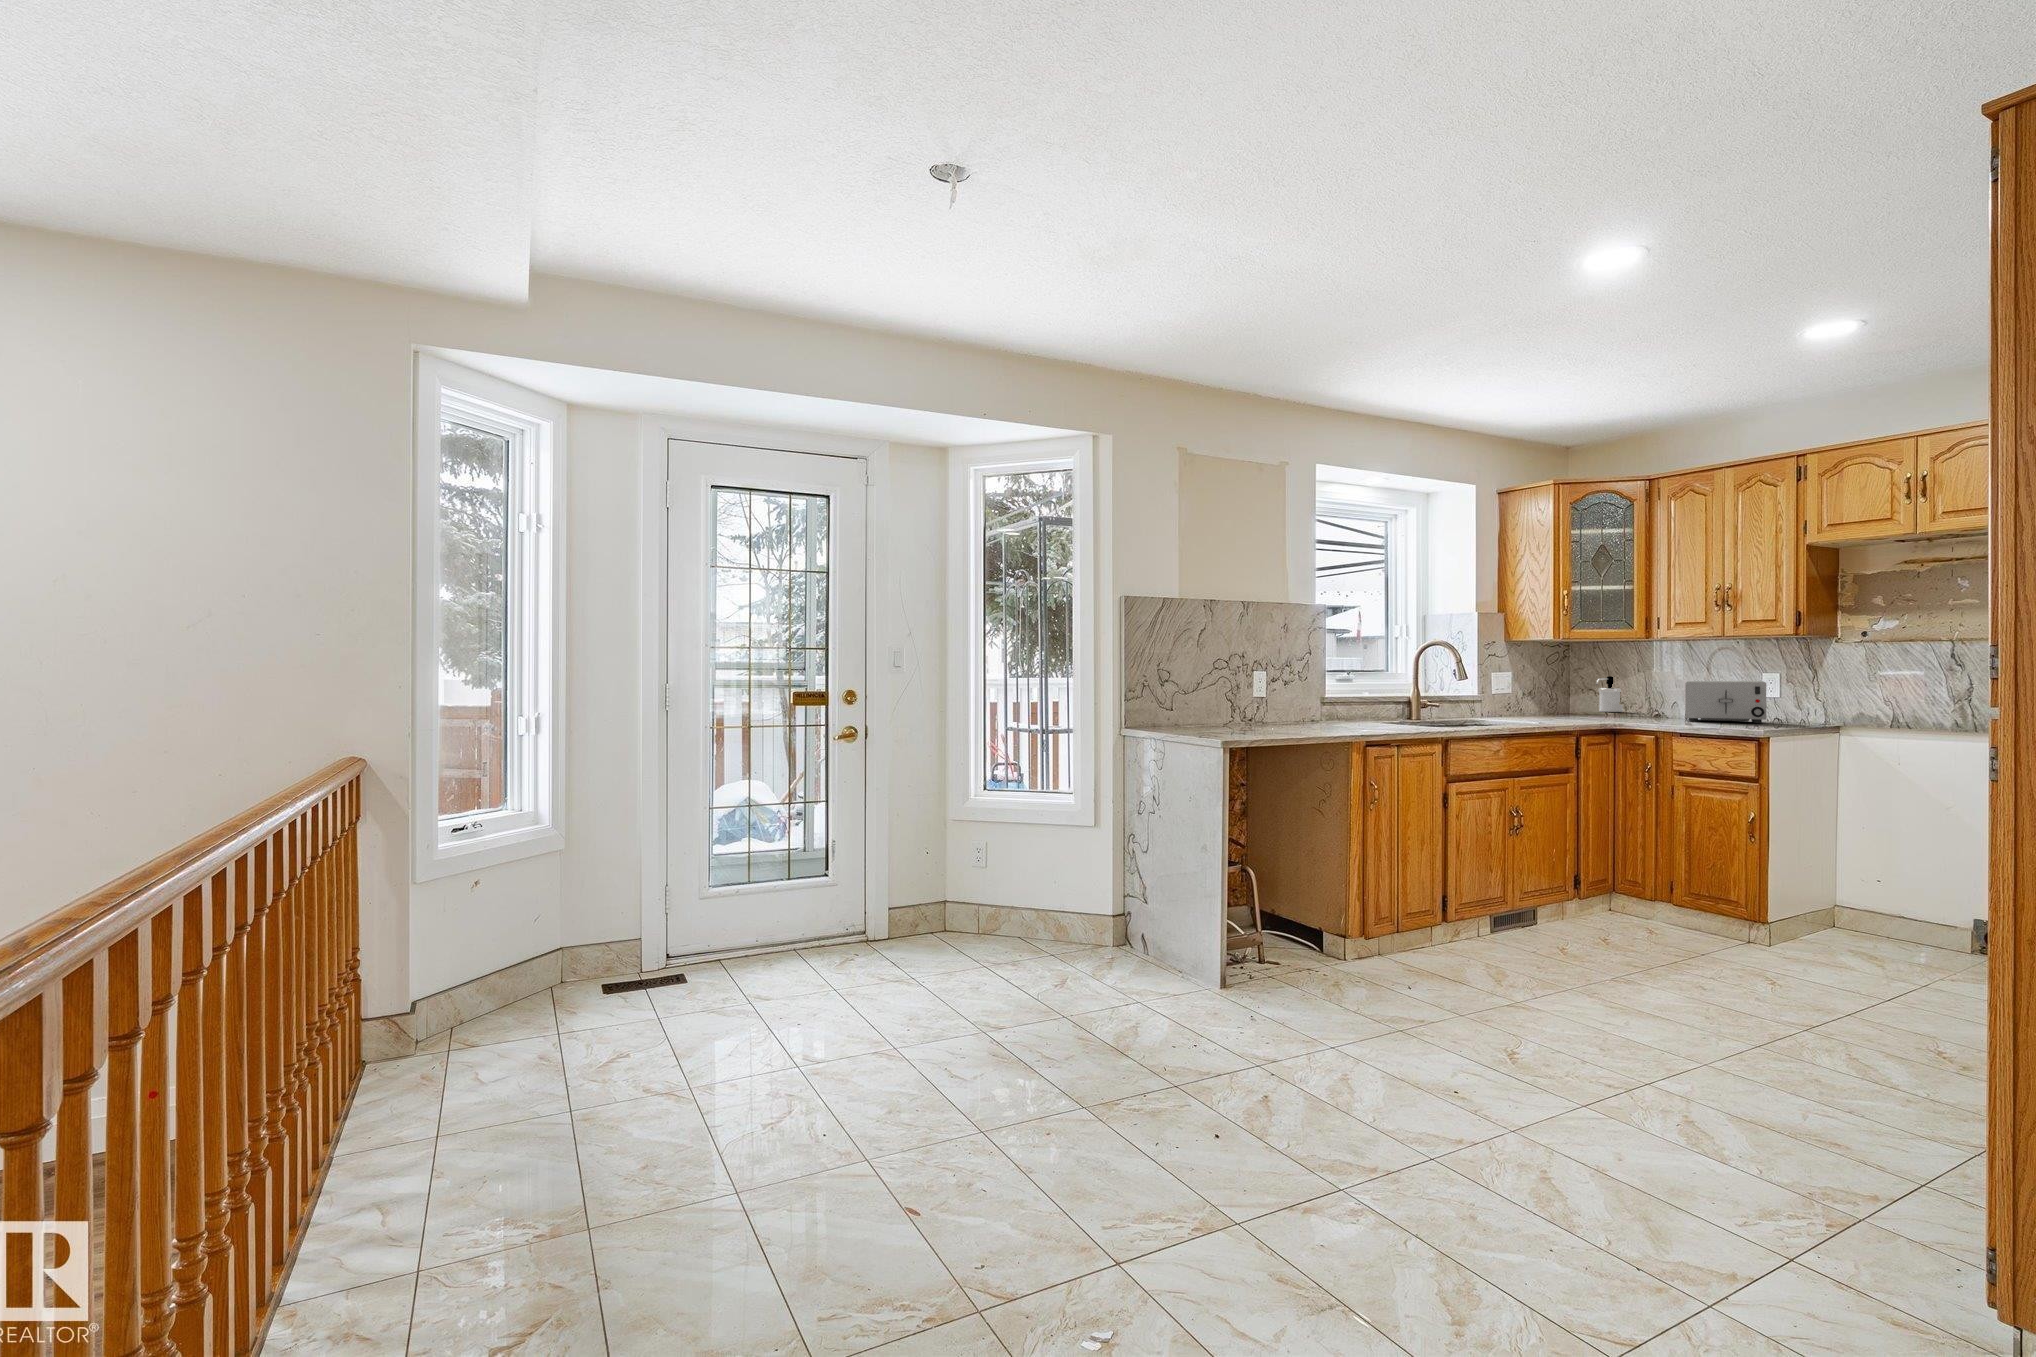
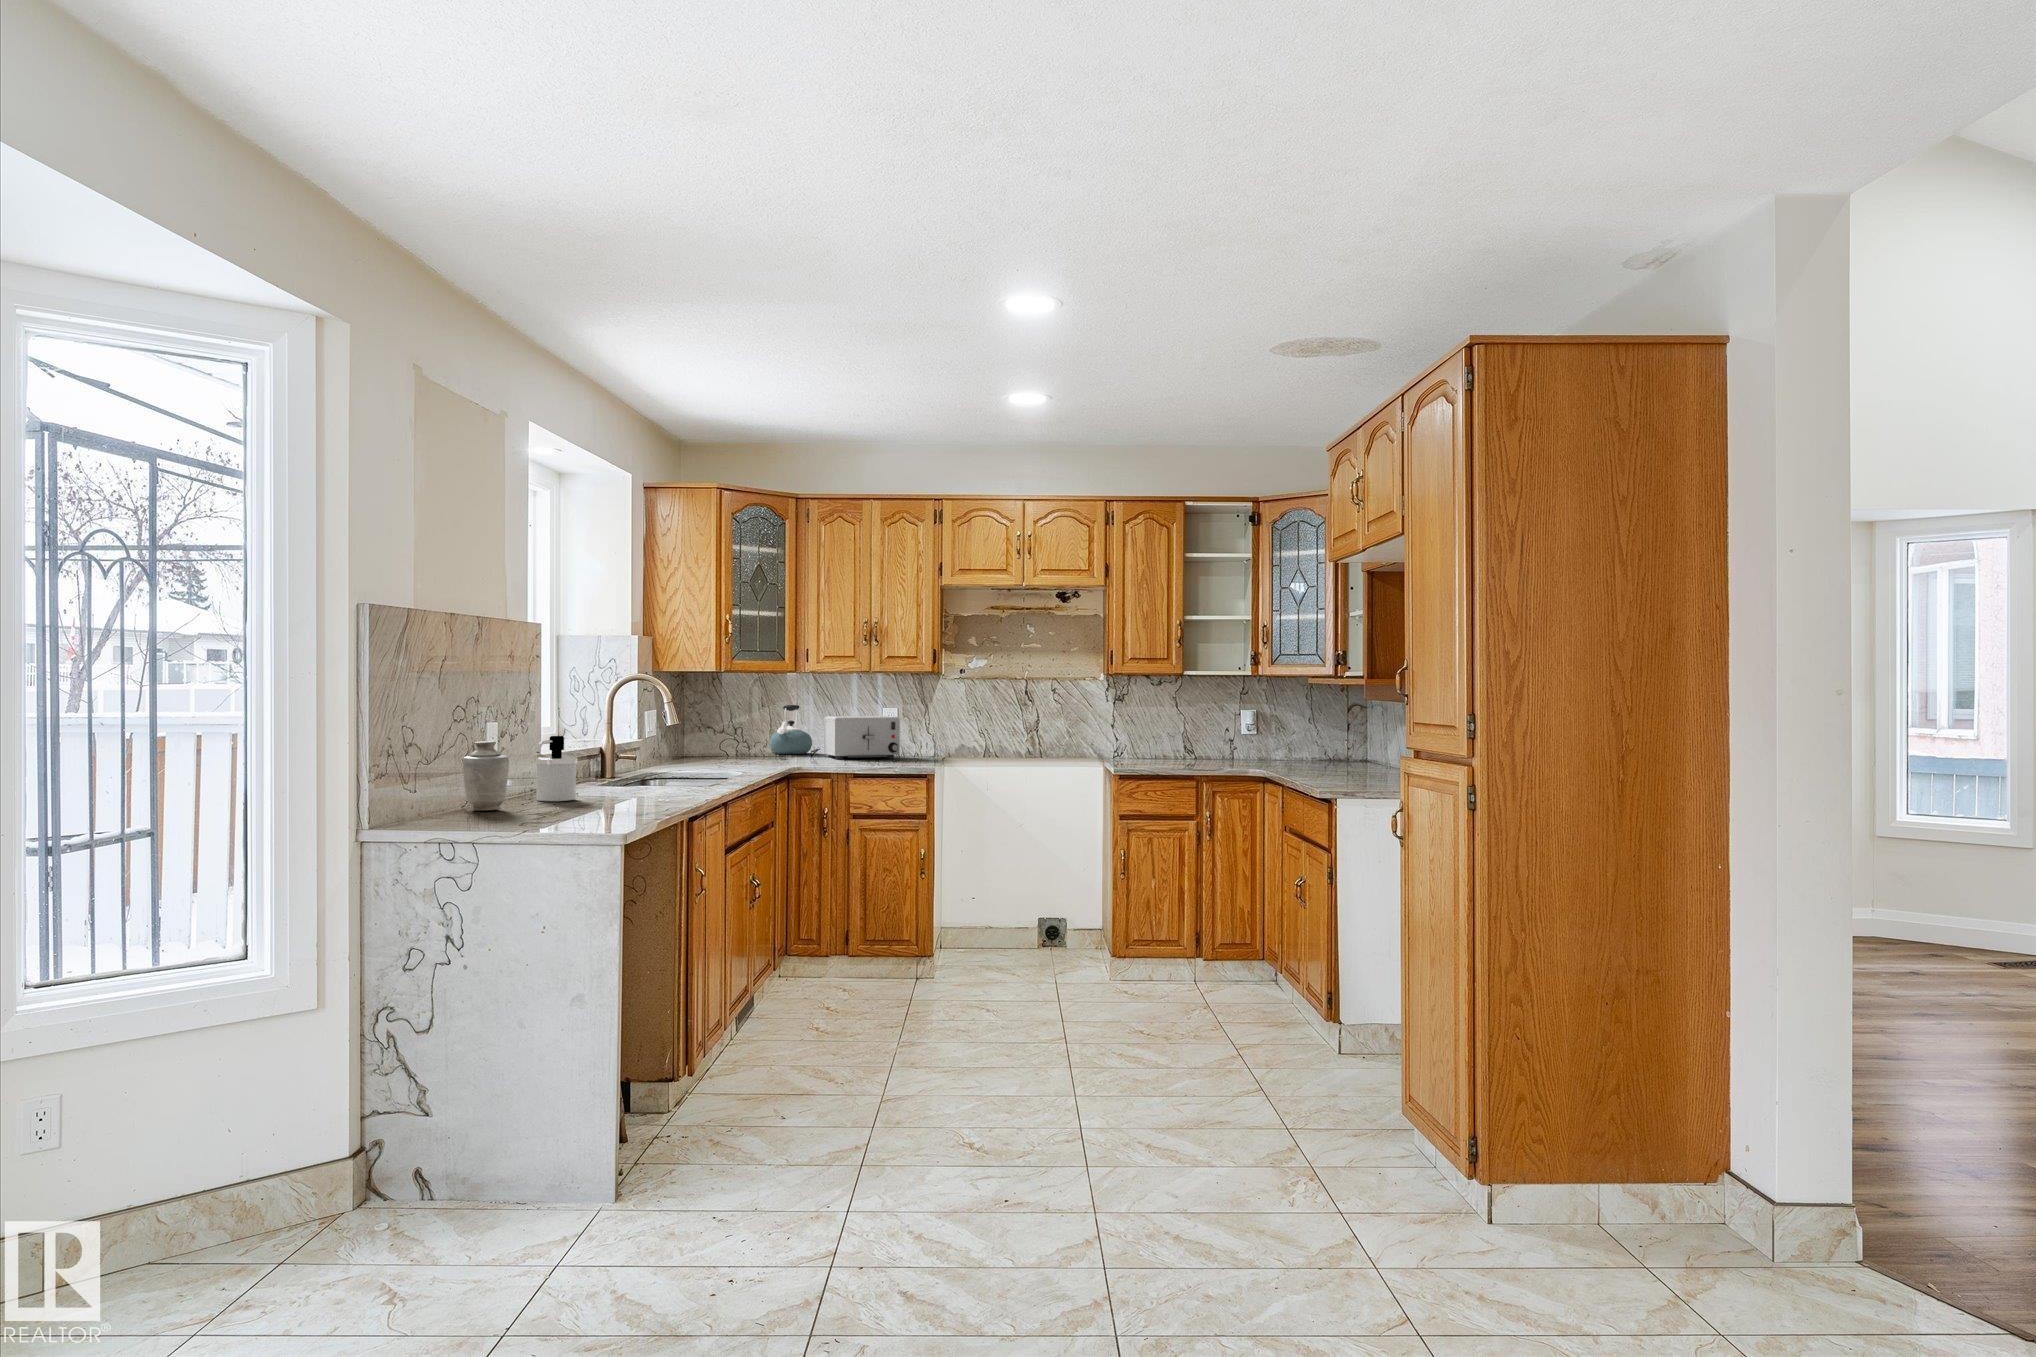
kettle: none [1637,671,1683,716] -> present [770,705,812,754]
soap dispenser: present [1596,676,1623,712] -> present [536,736,577,801]
vase: none [1243,684,1271,729] -> present [463,741,509,810]

